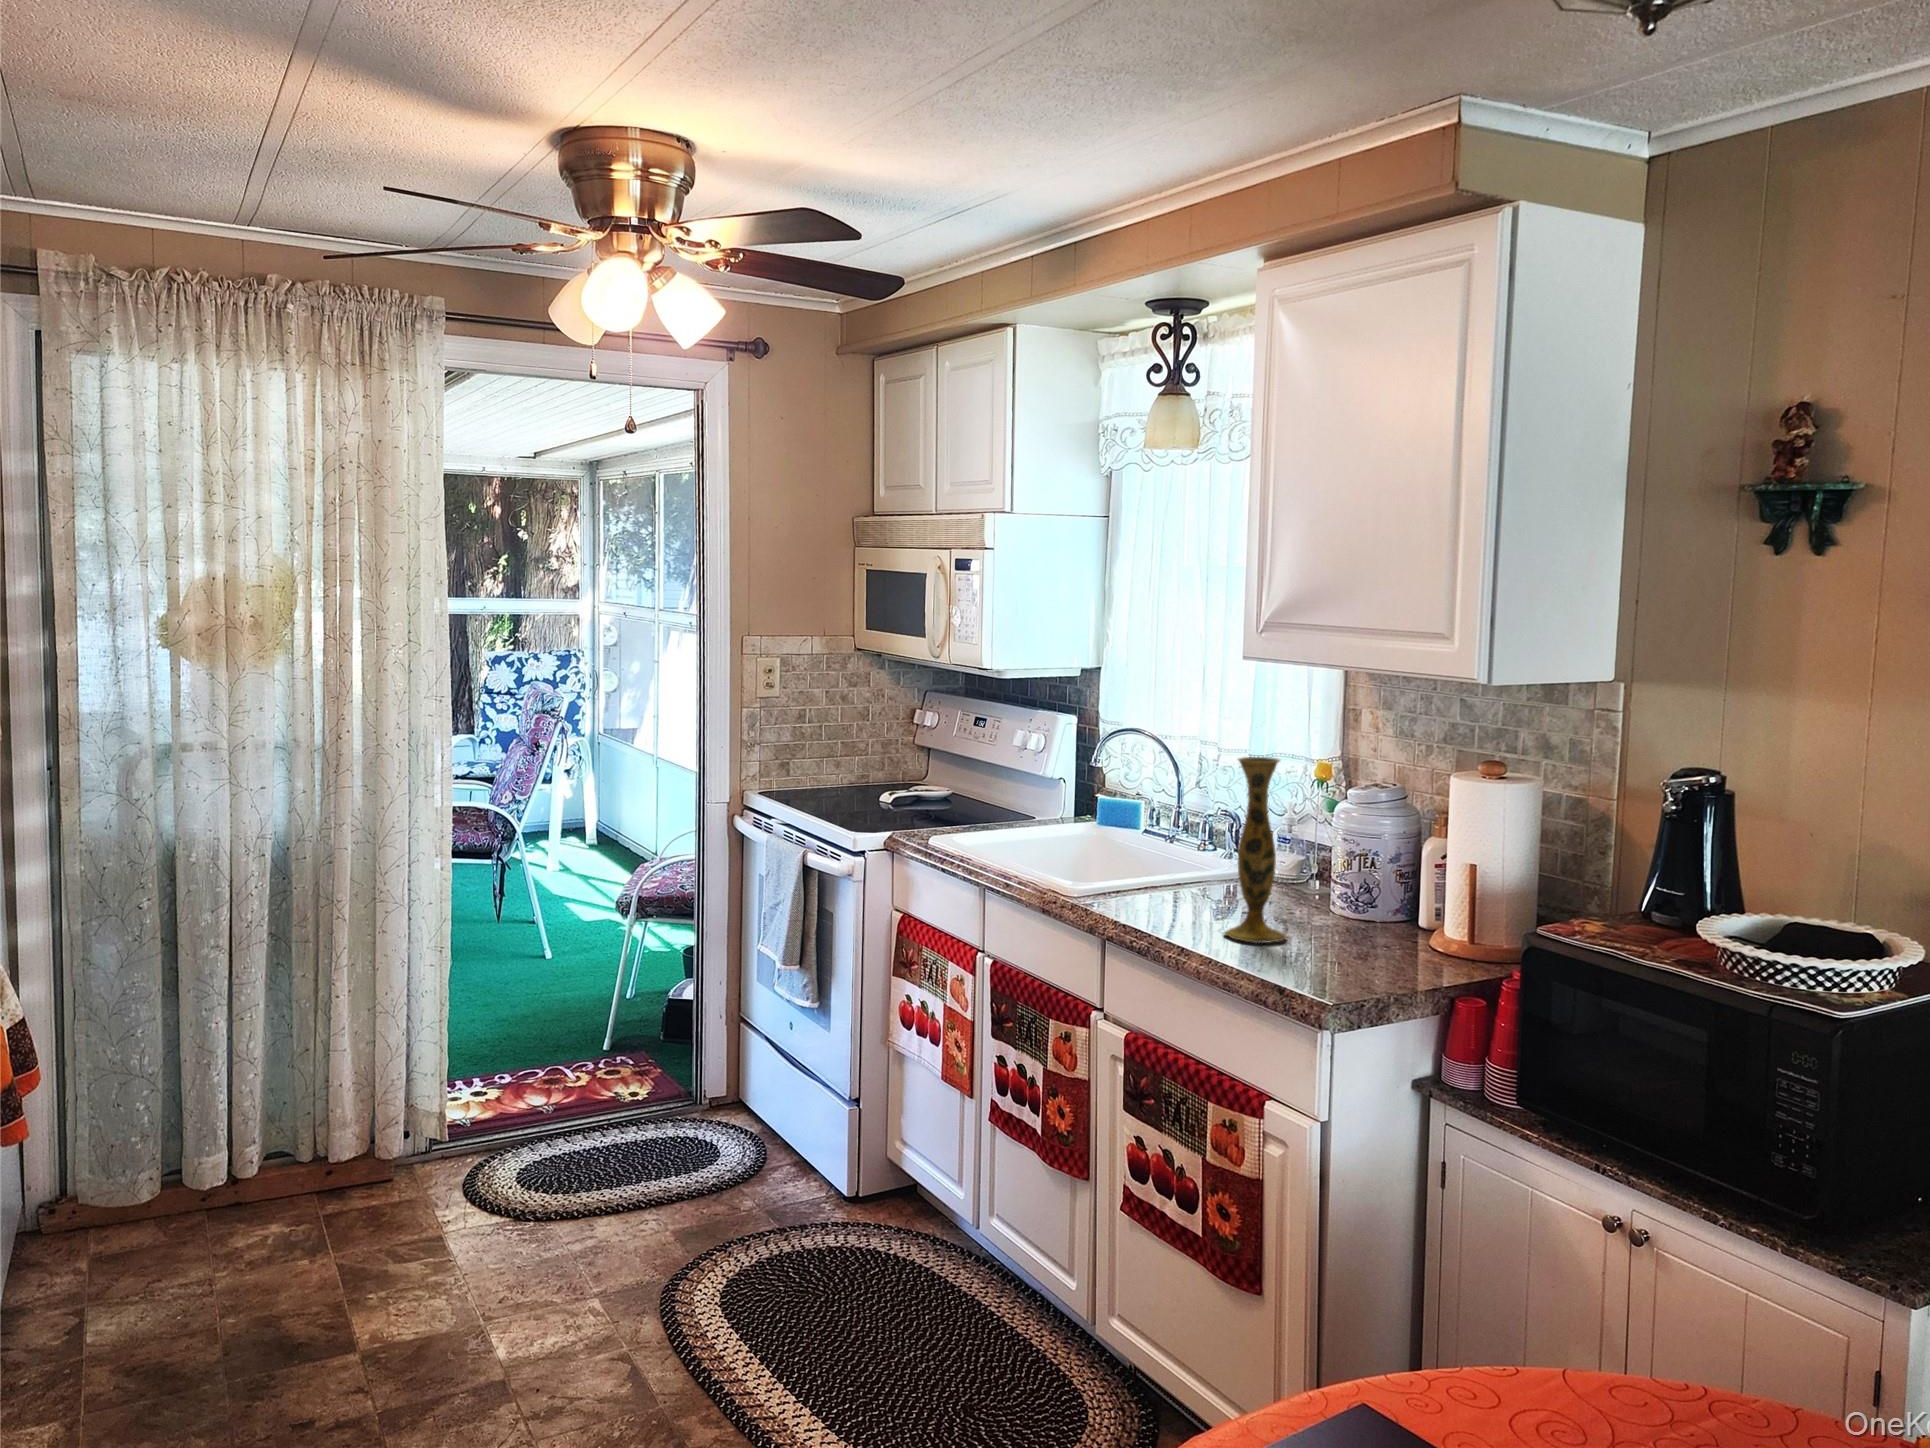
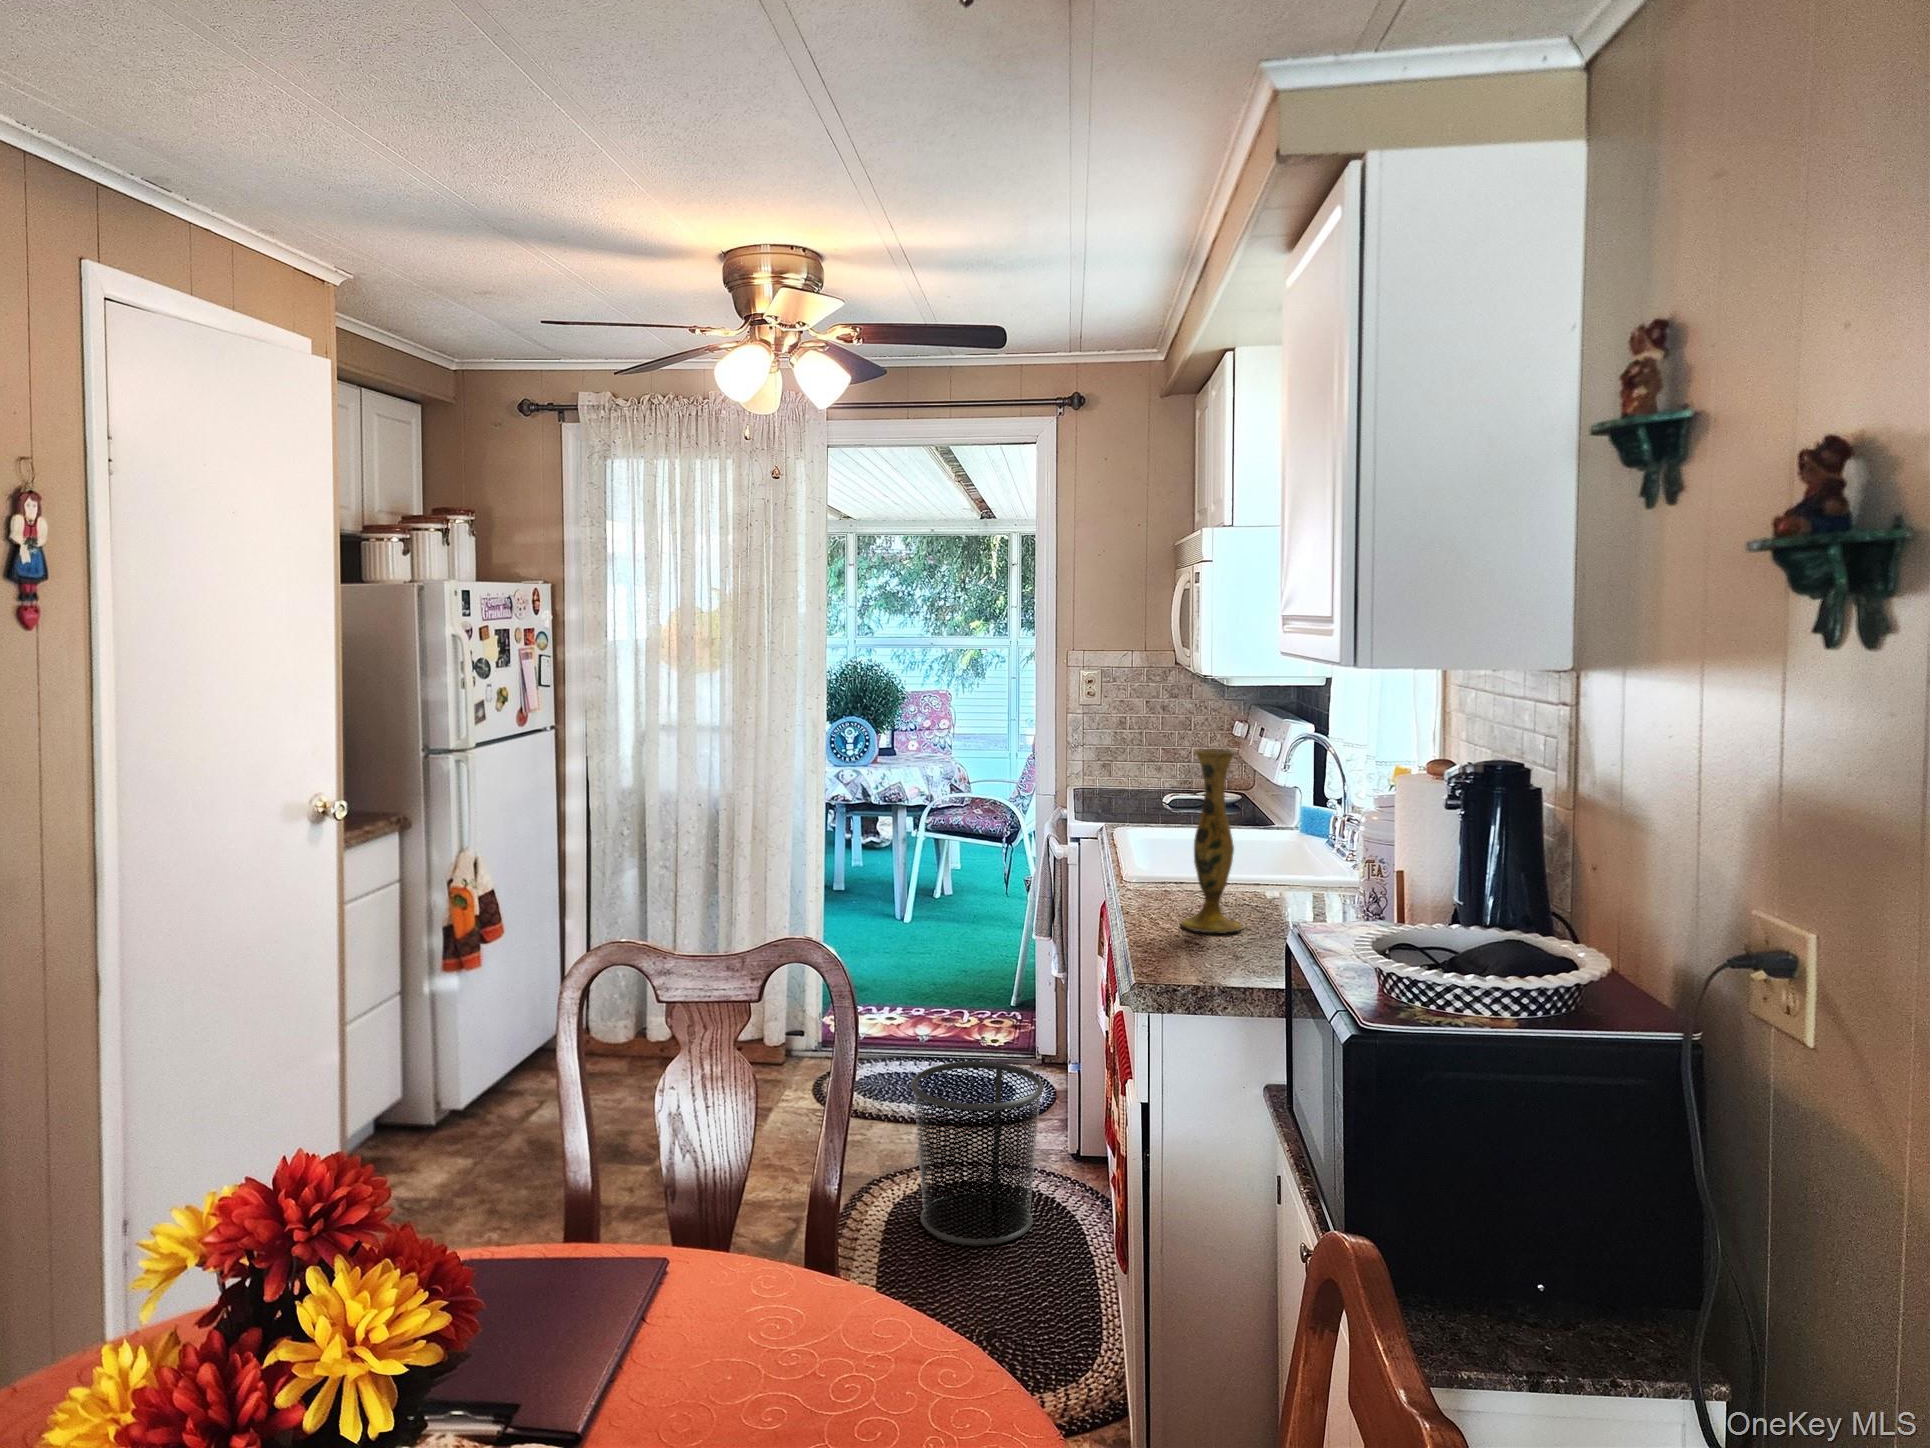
waste bin: none [755,1118,910,1334] -> present [911,1061,1044,1245]

